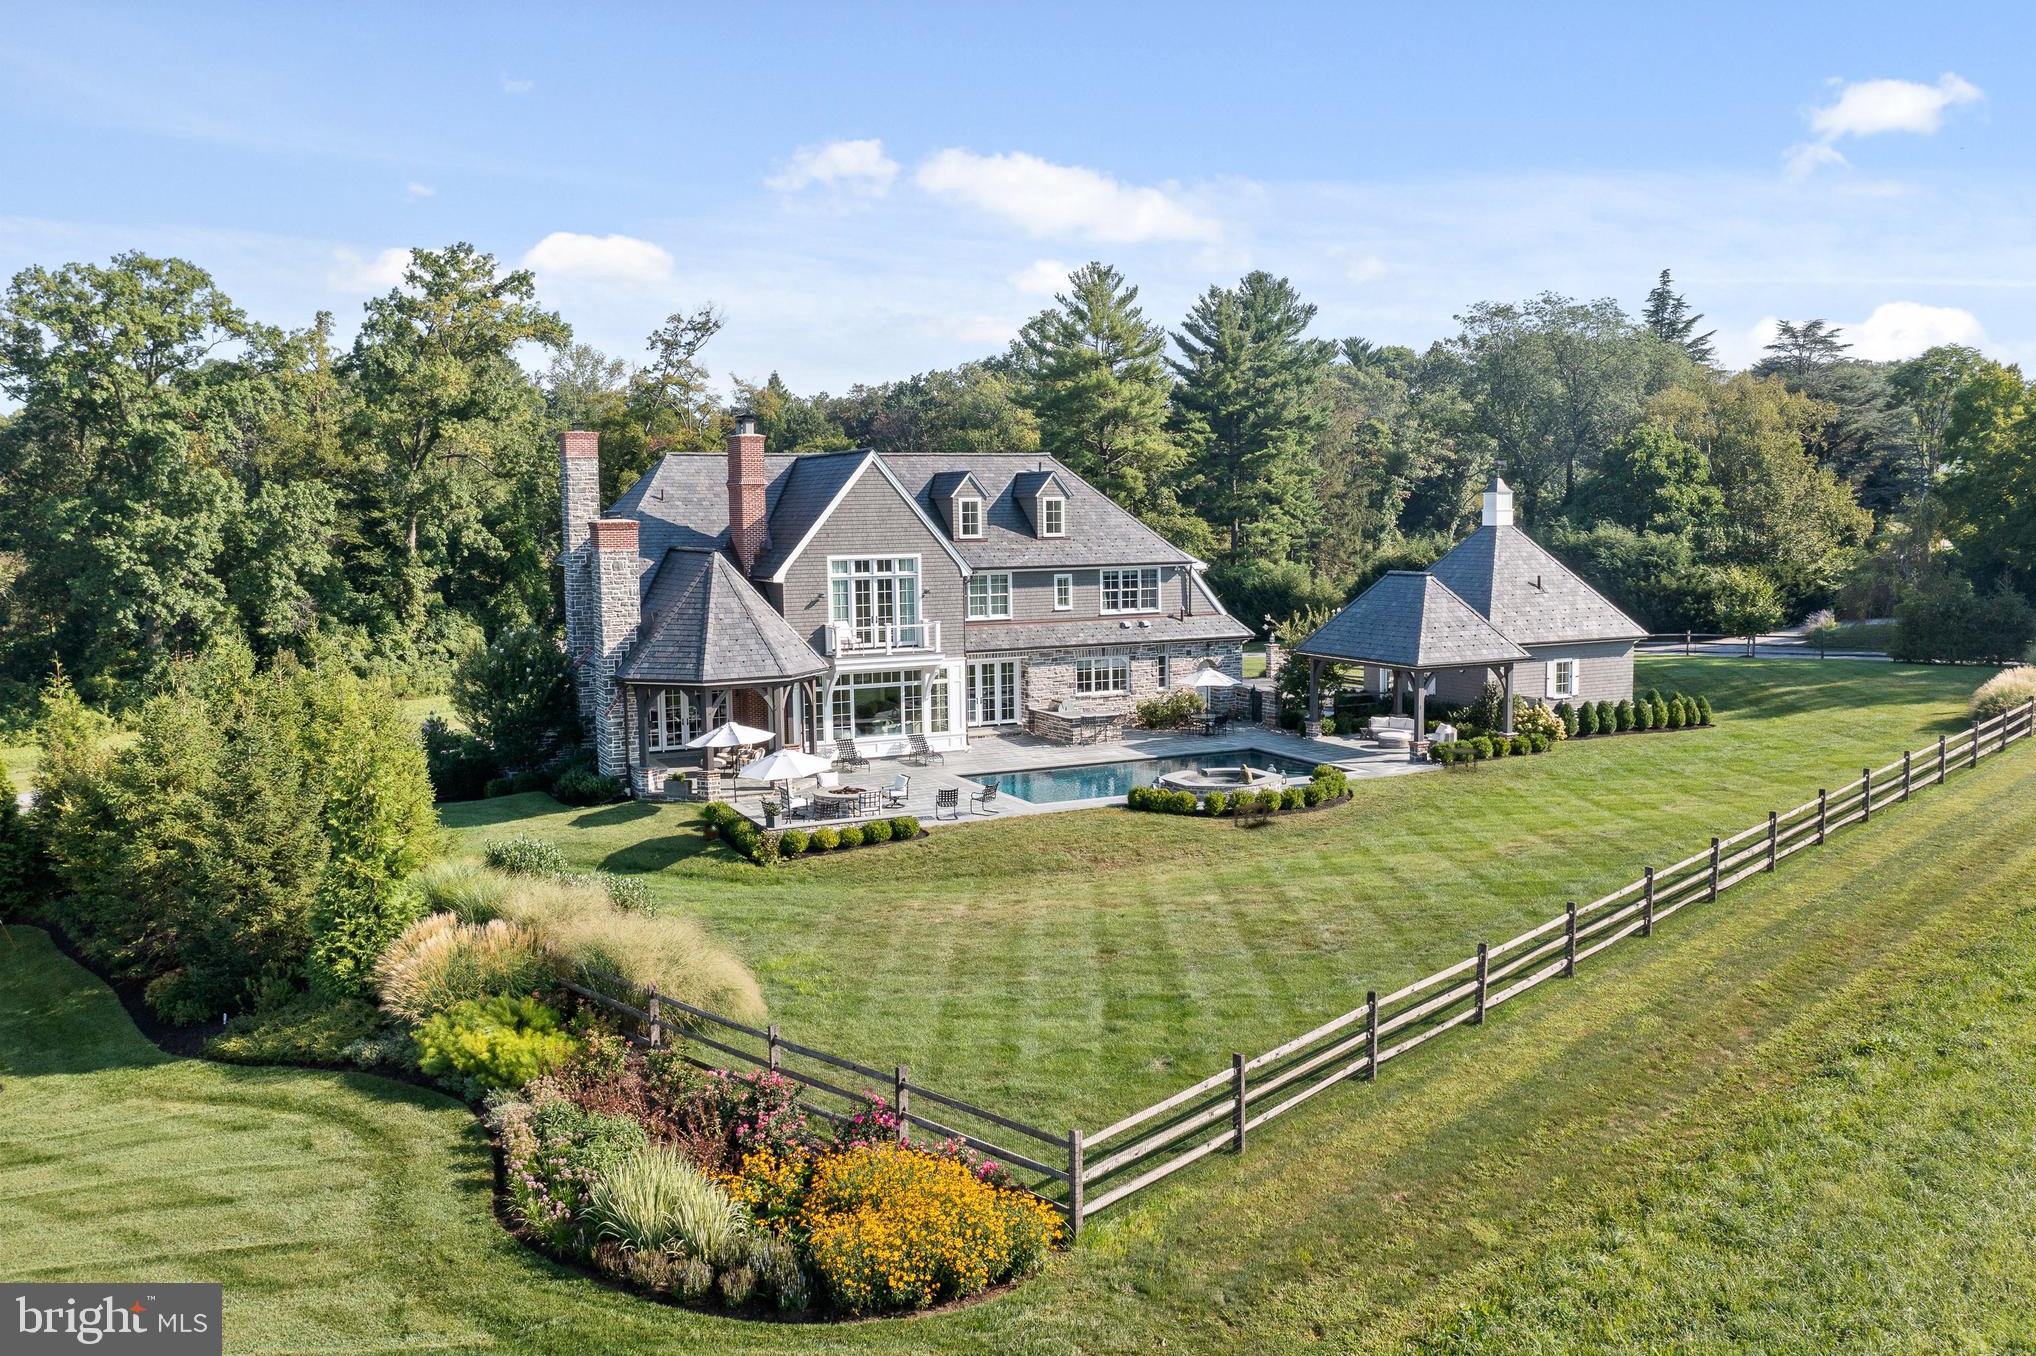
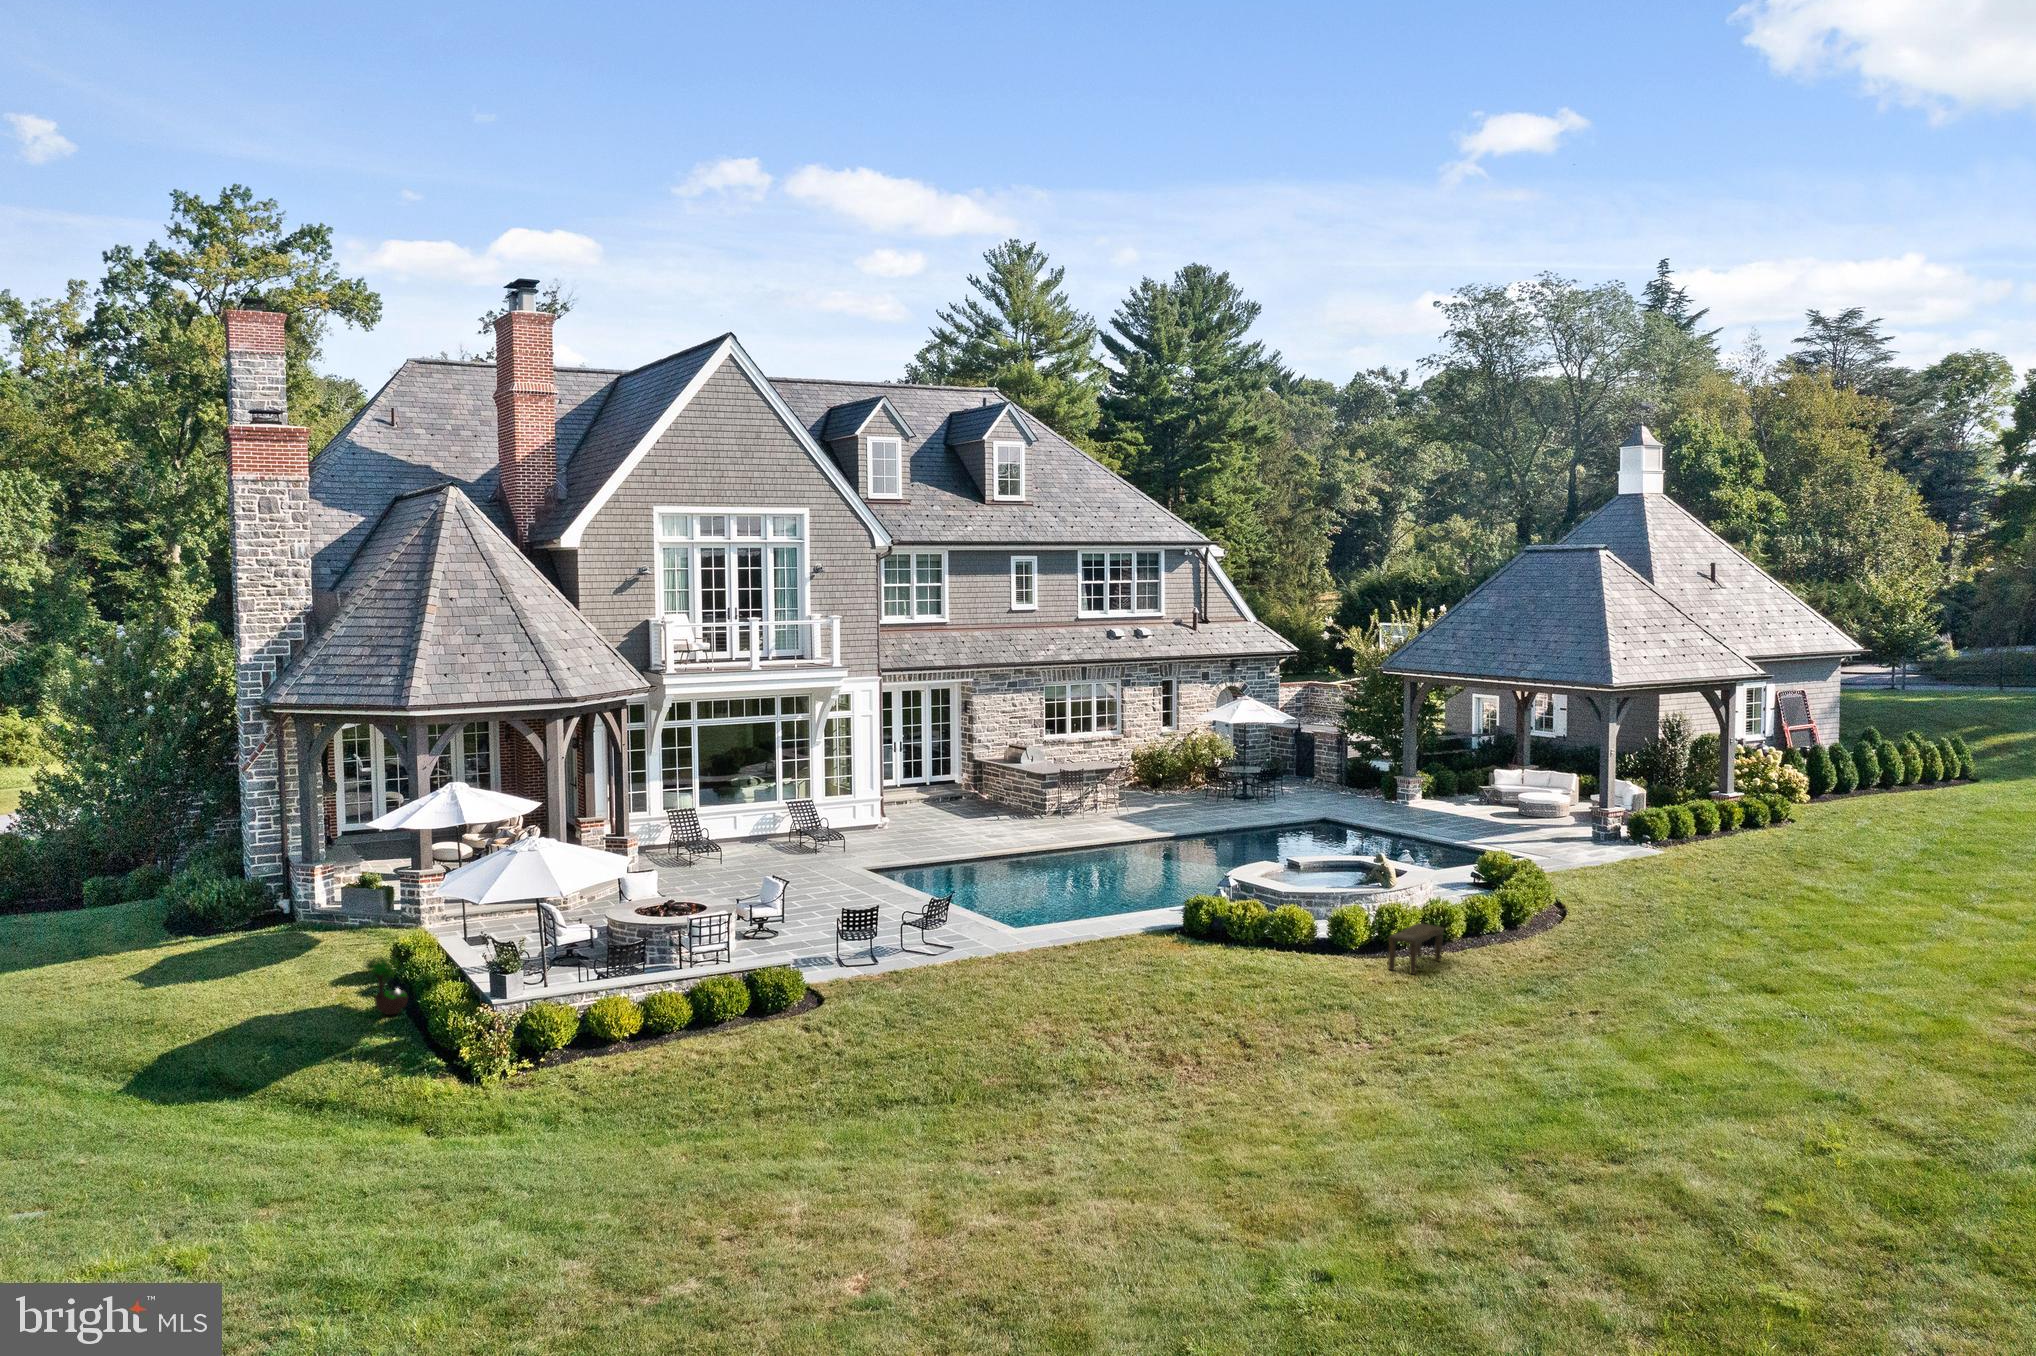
round table: present [1443,746,1479,772] -> none [1651,815,1714,859]

